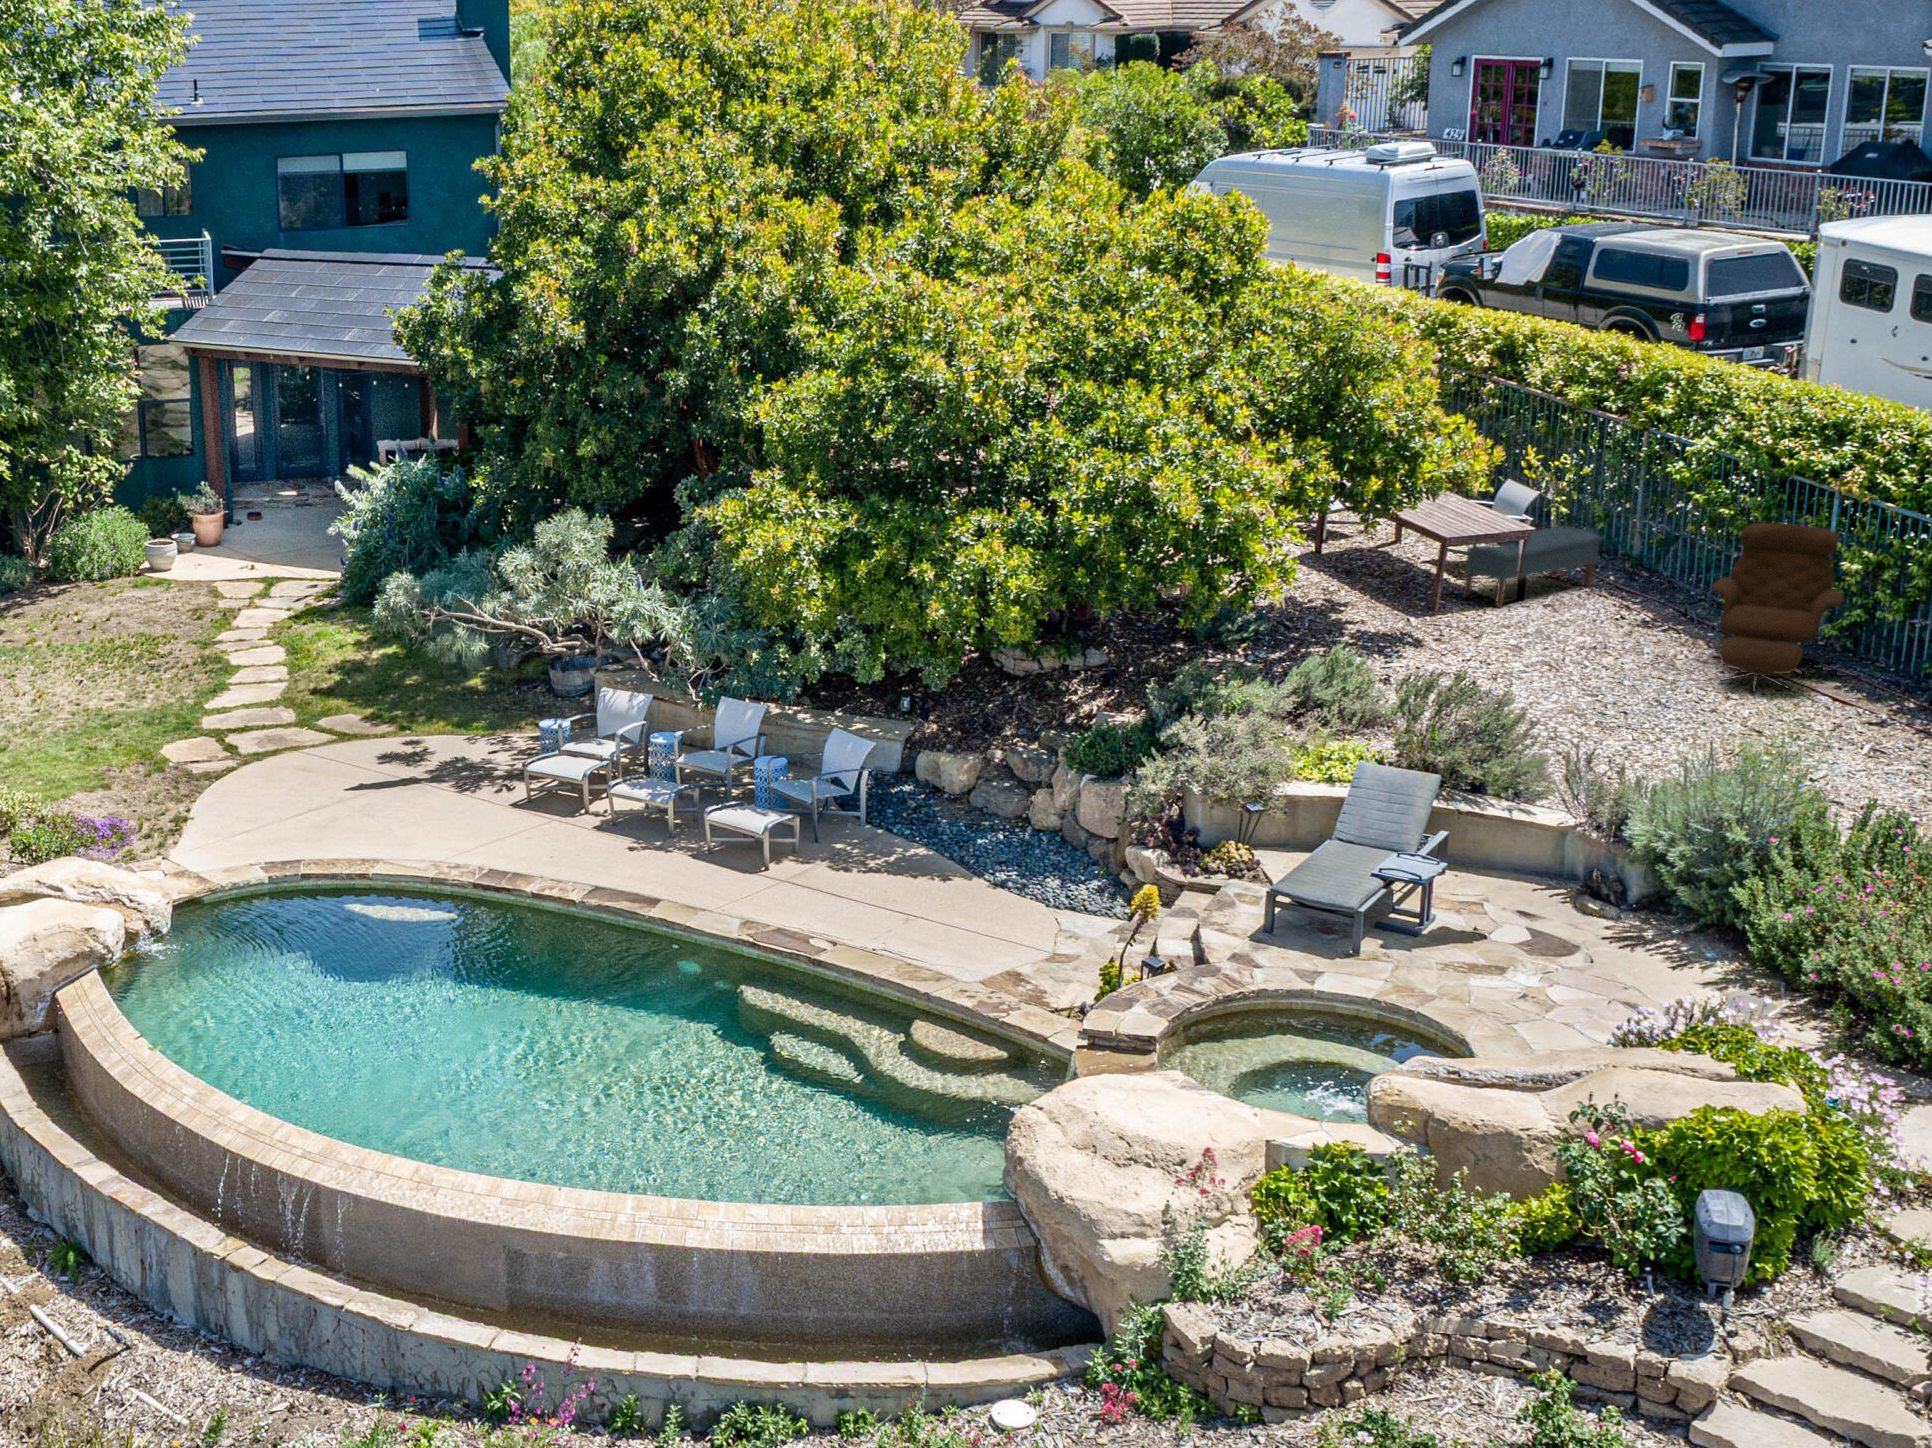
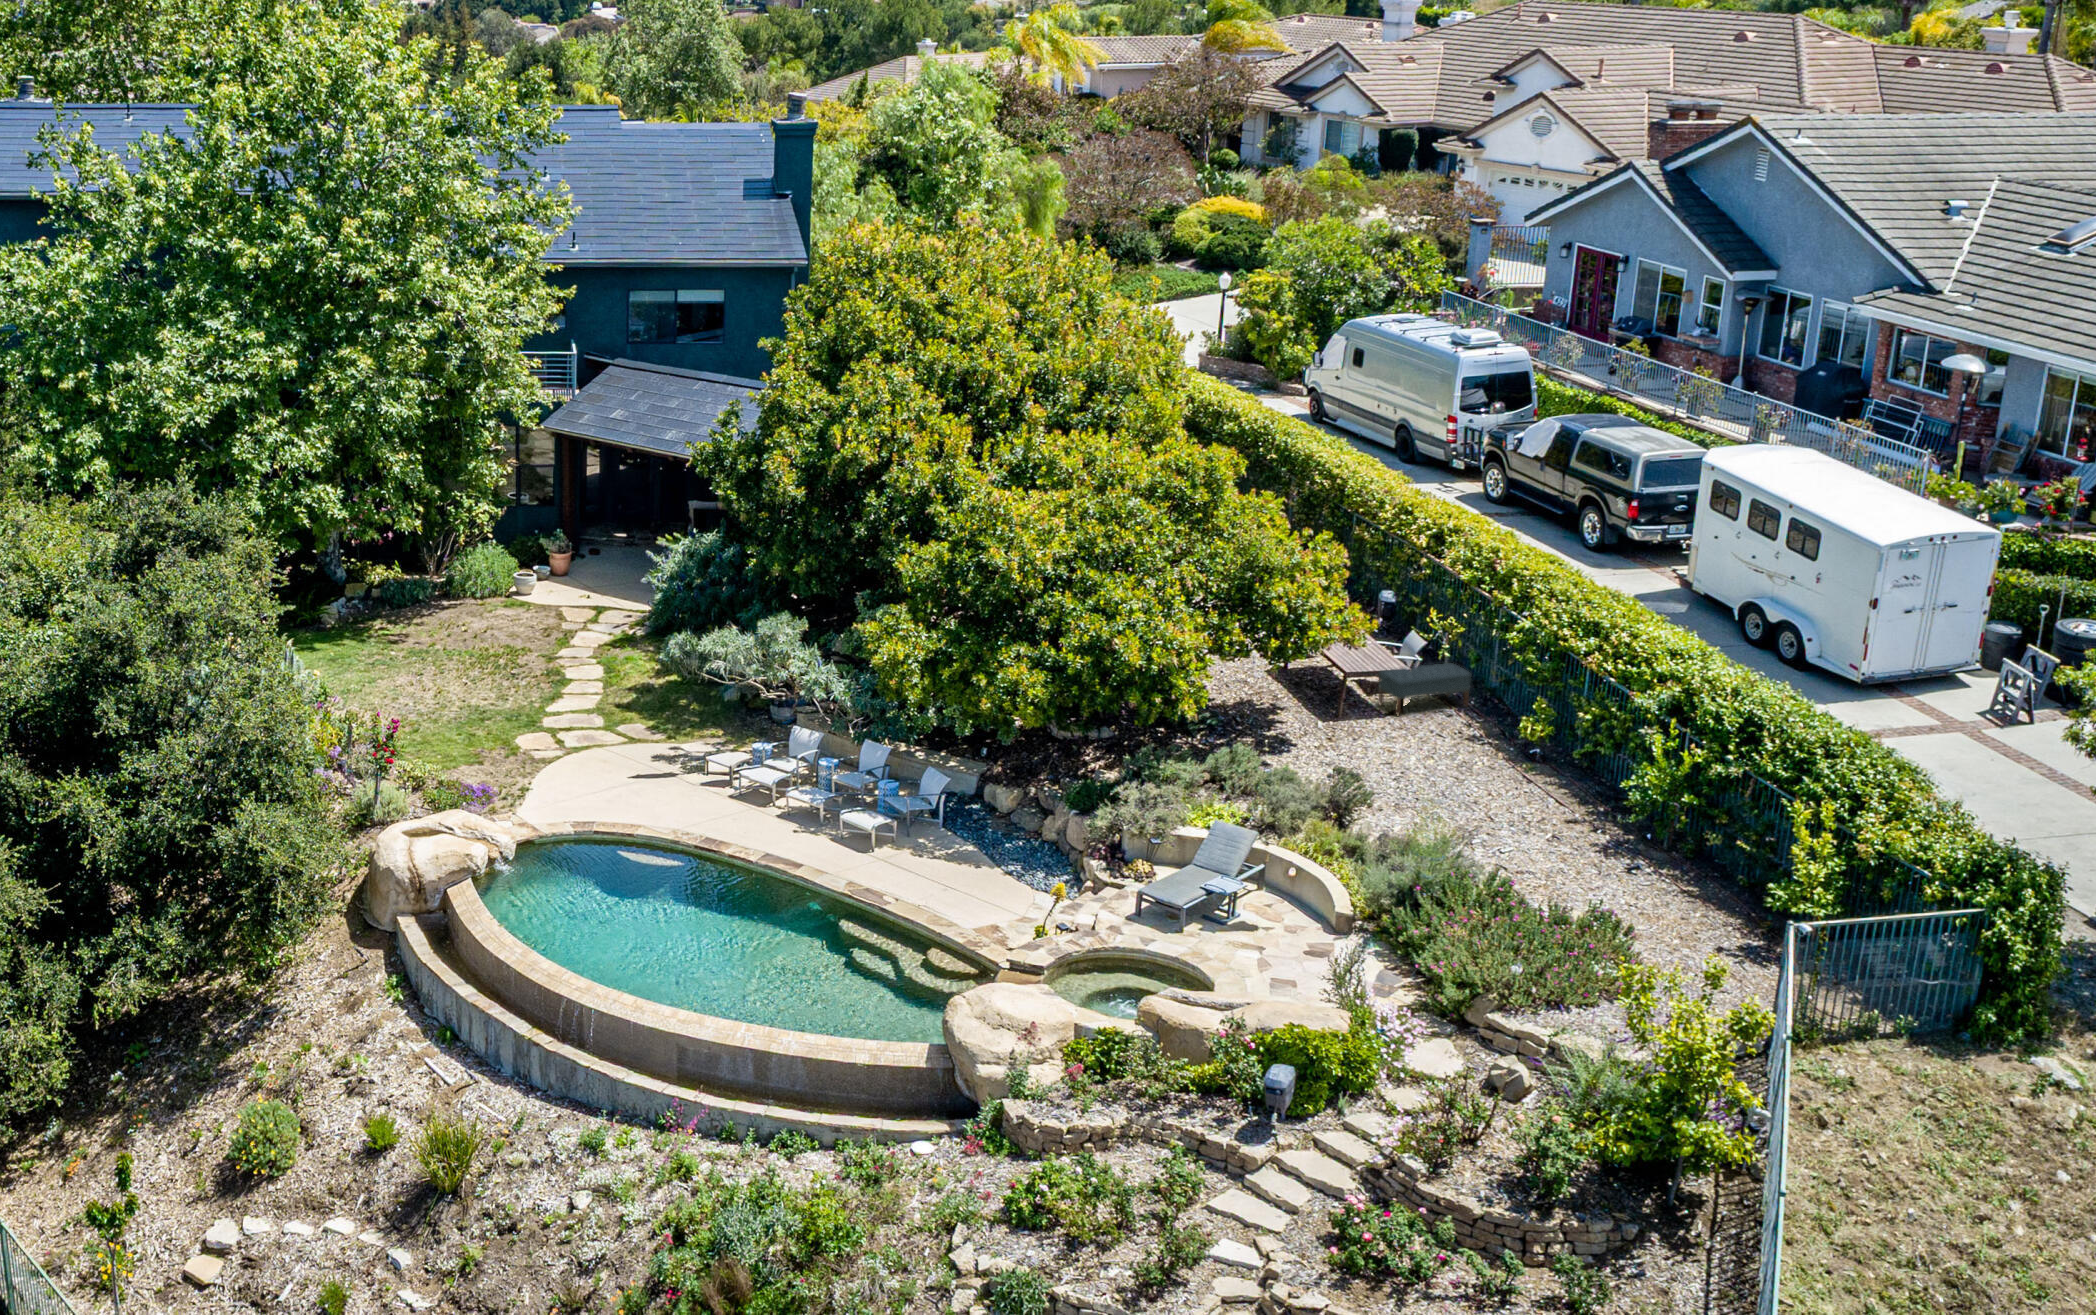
lounge chair: present [1712,523,1844,691] -> none [1498,681,1584,793]

